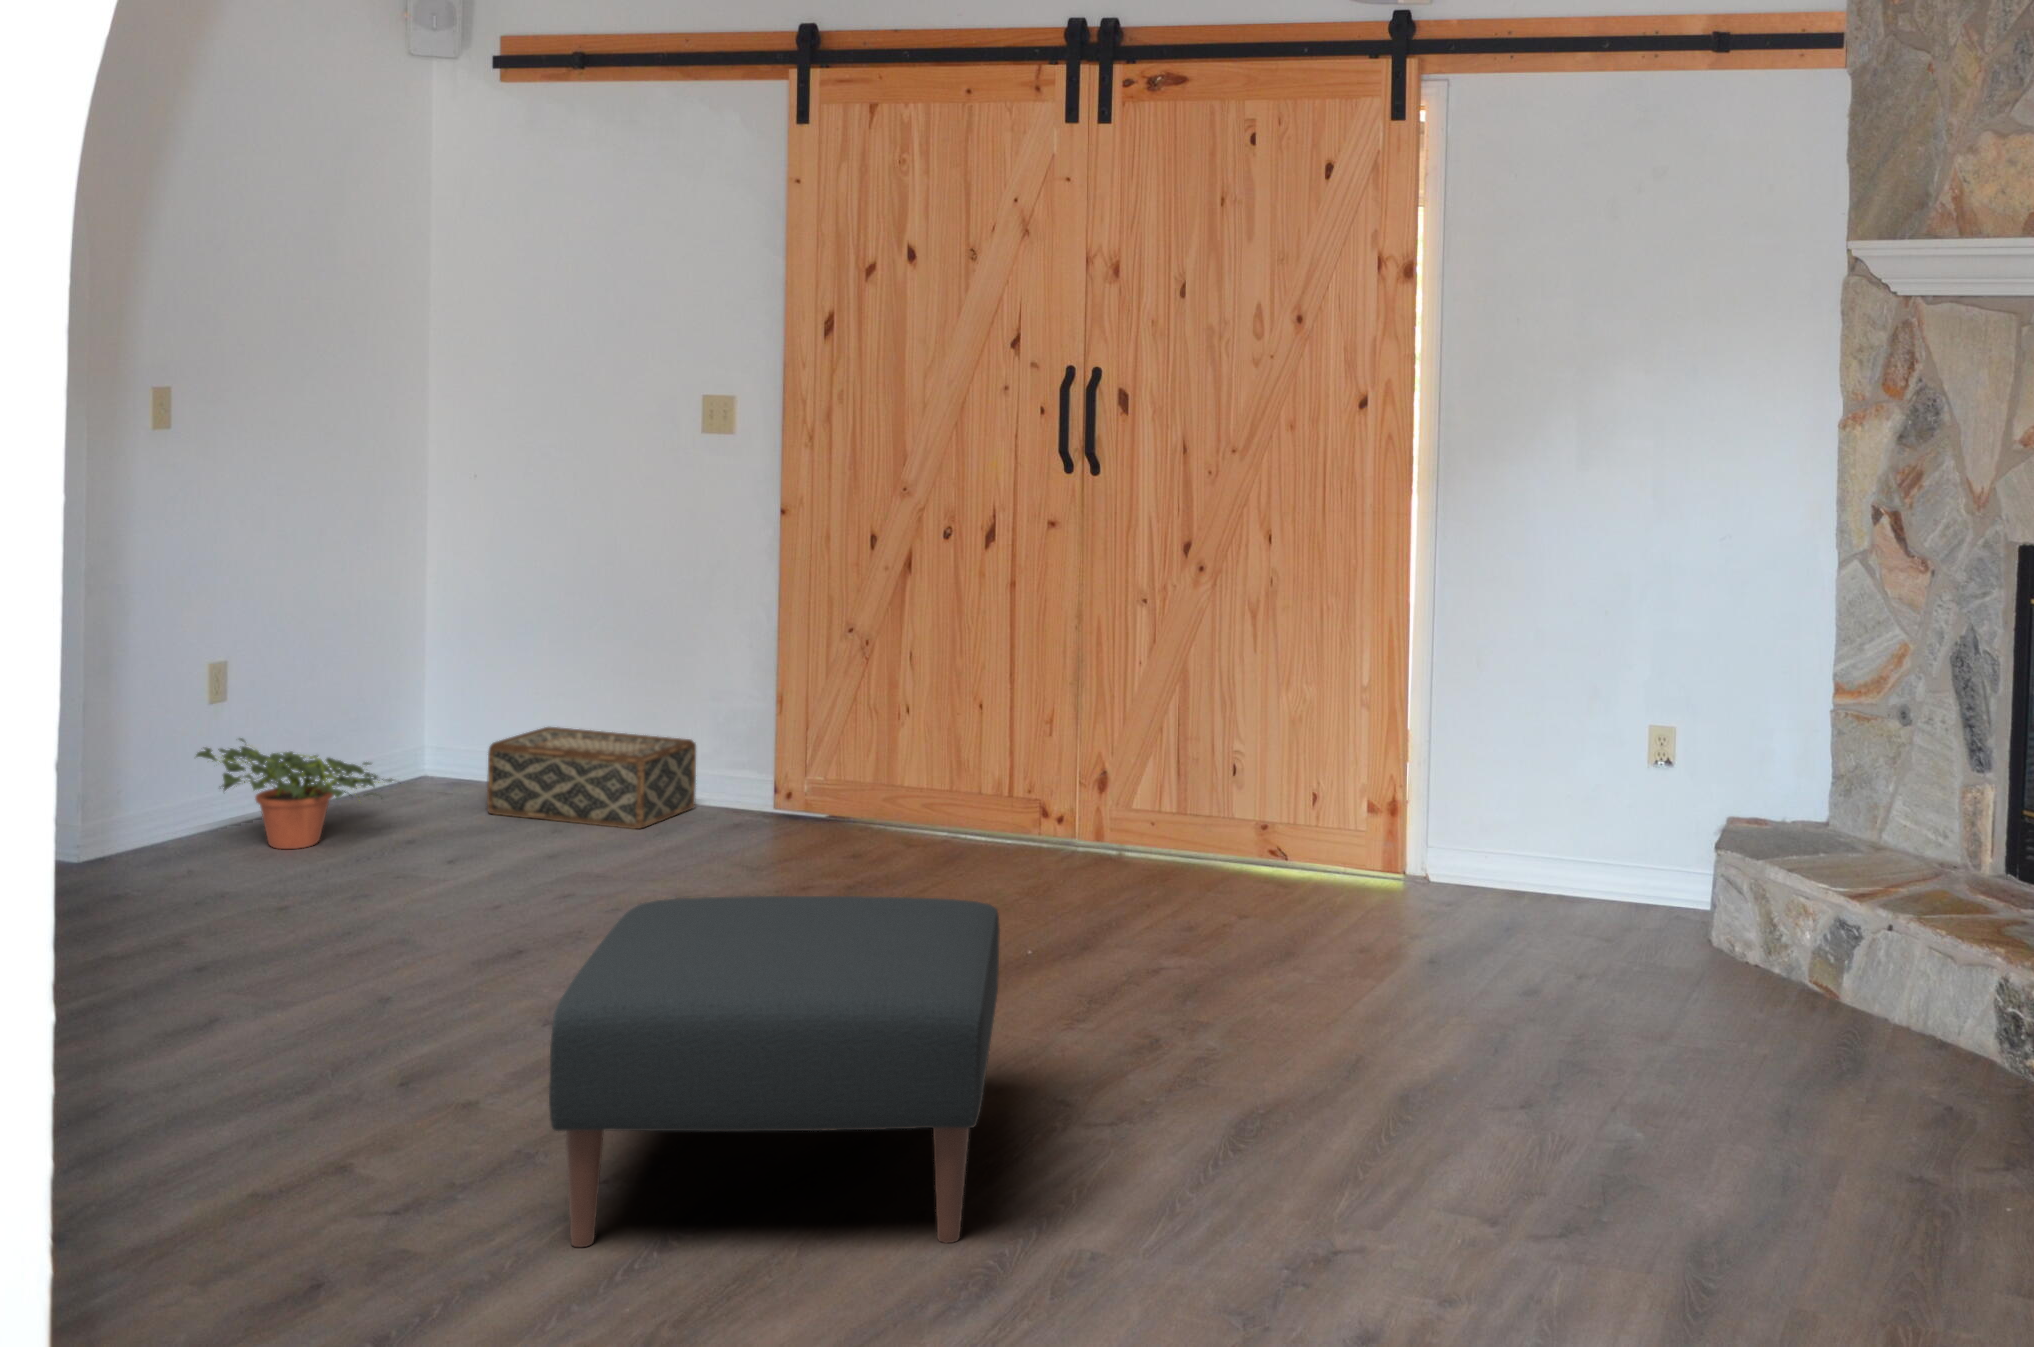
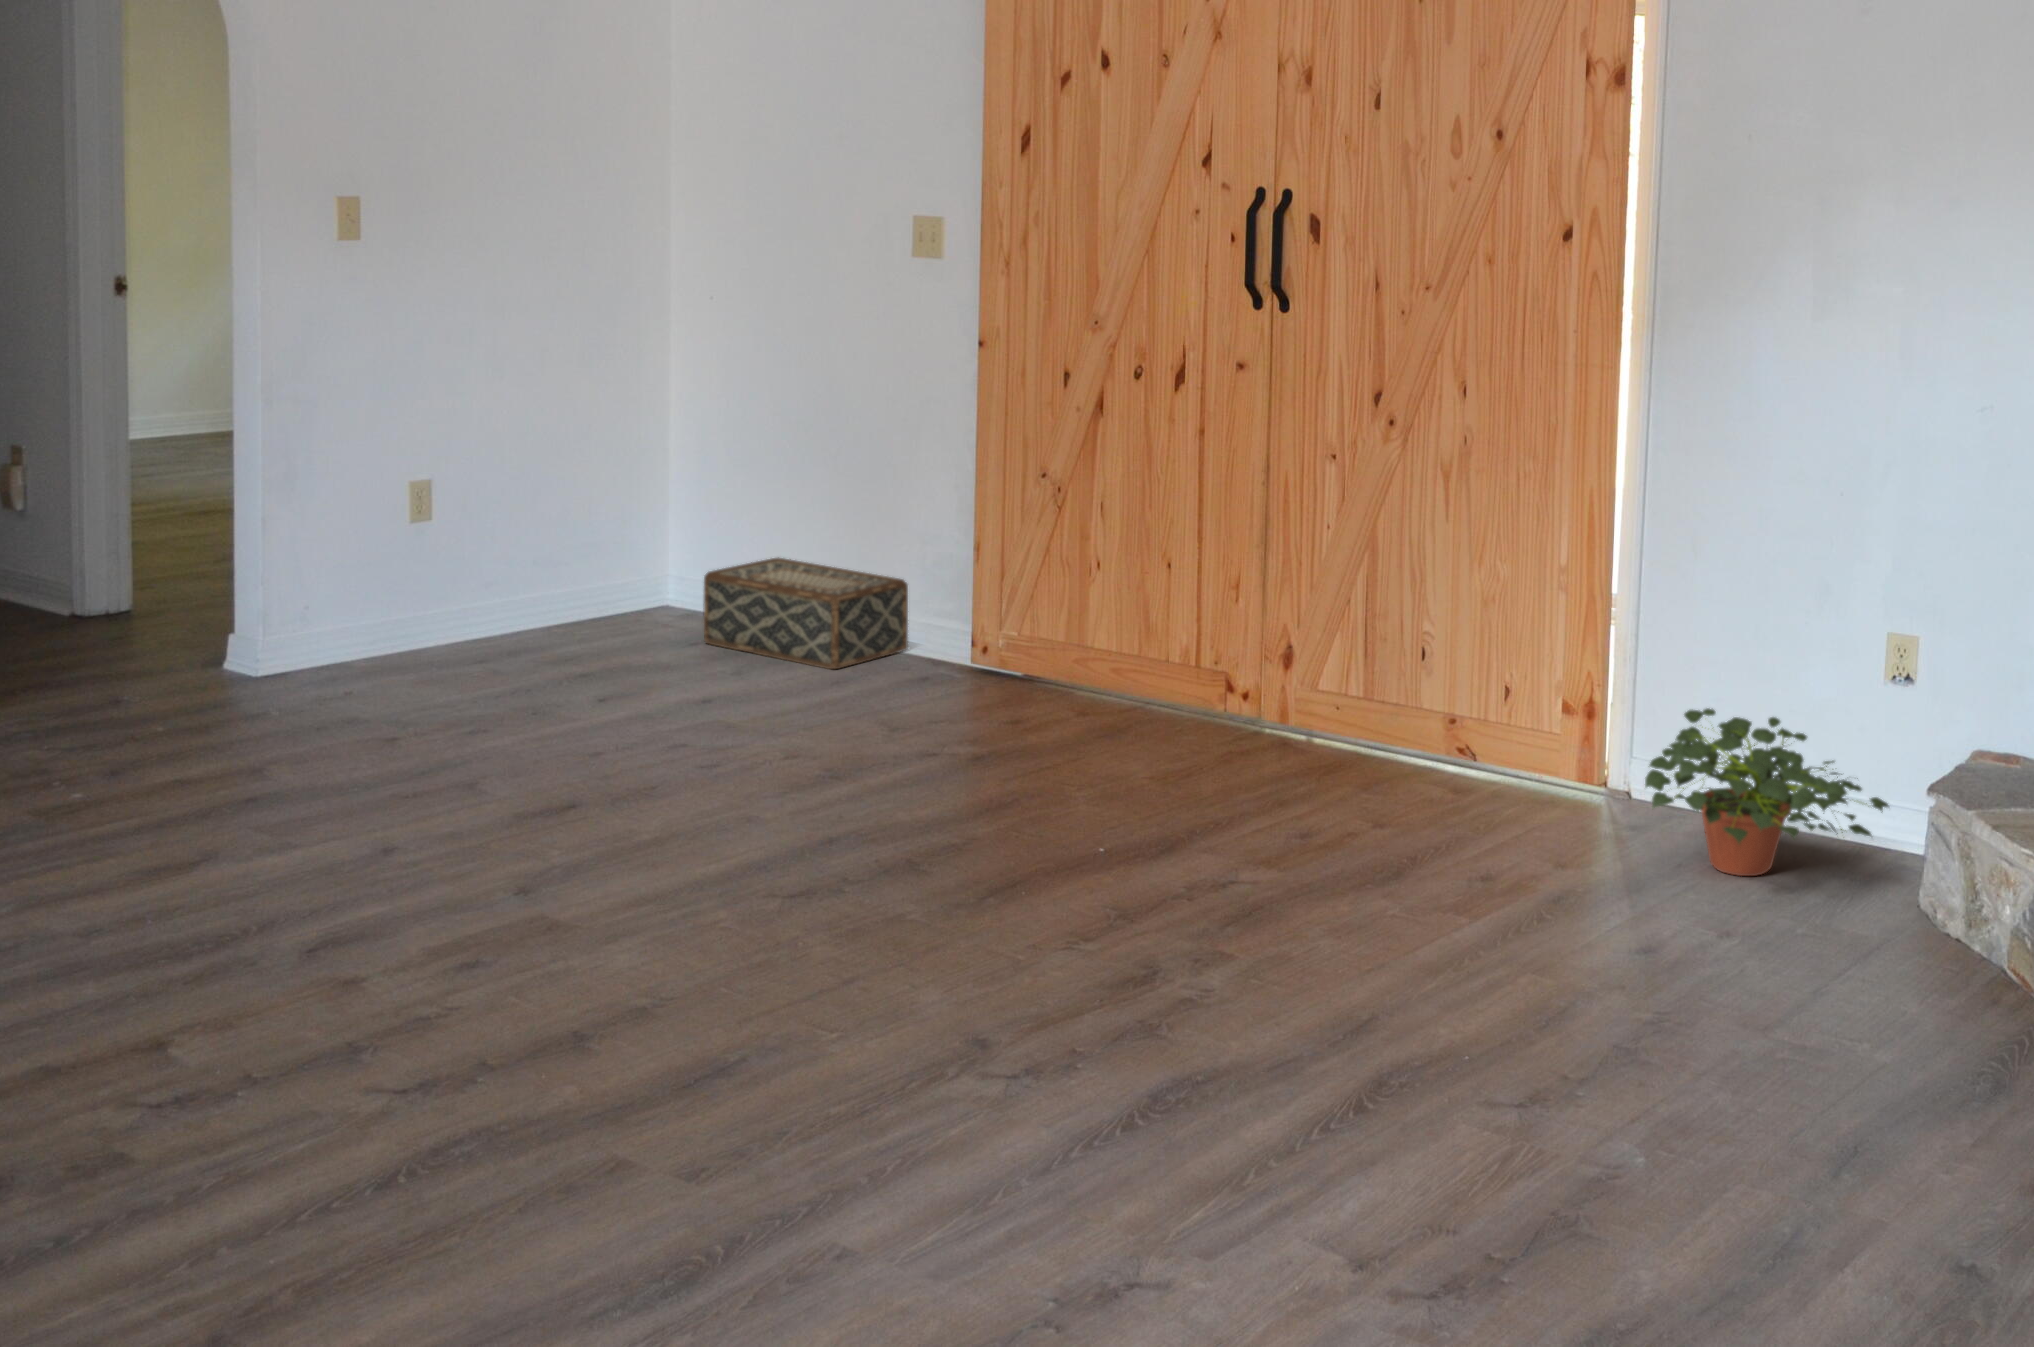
potted plant: present [196,738,393,849] -> present [1645,708,1889,876]
ottoman: present [549,896,1000,1247] -> none [315,769,924,1191]

